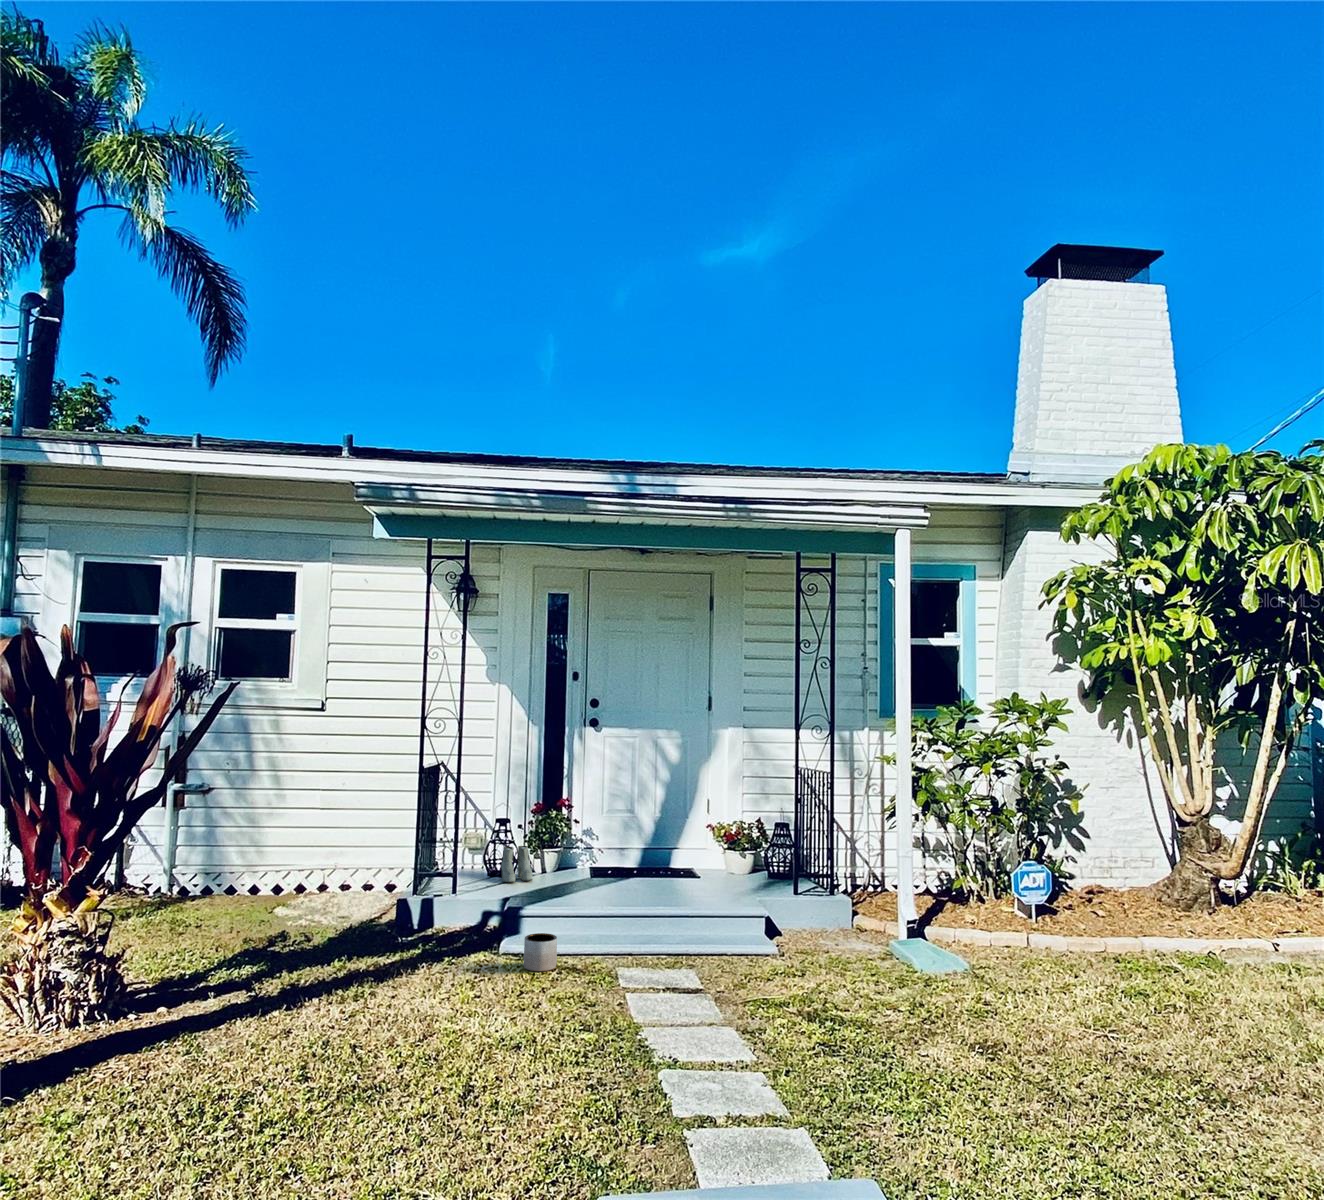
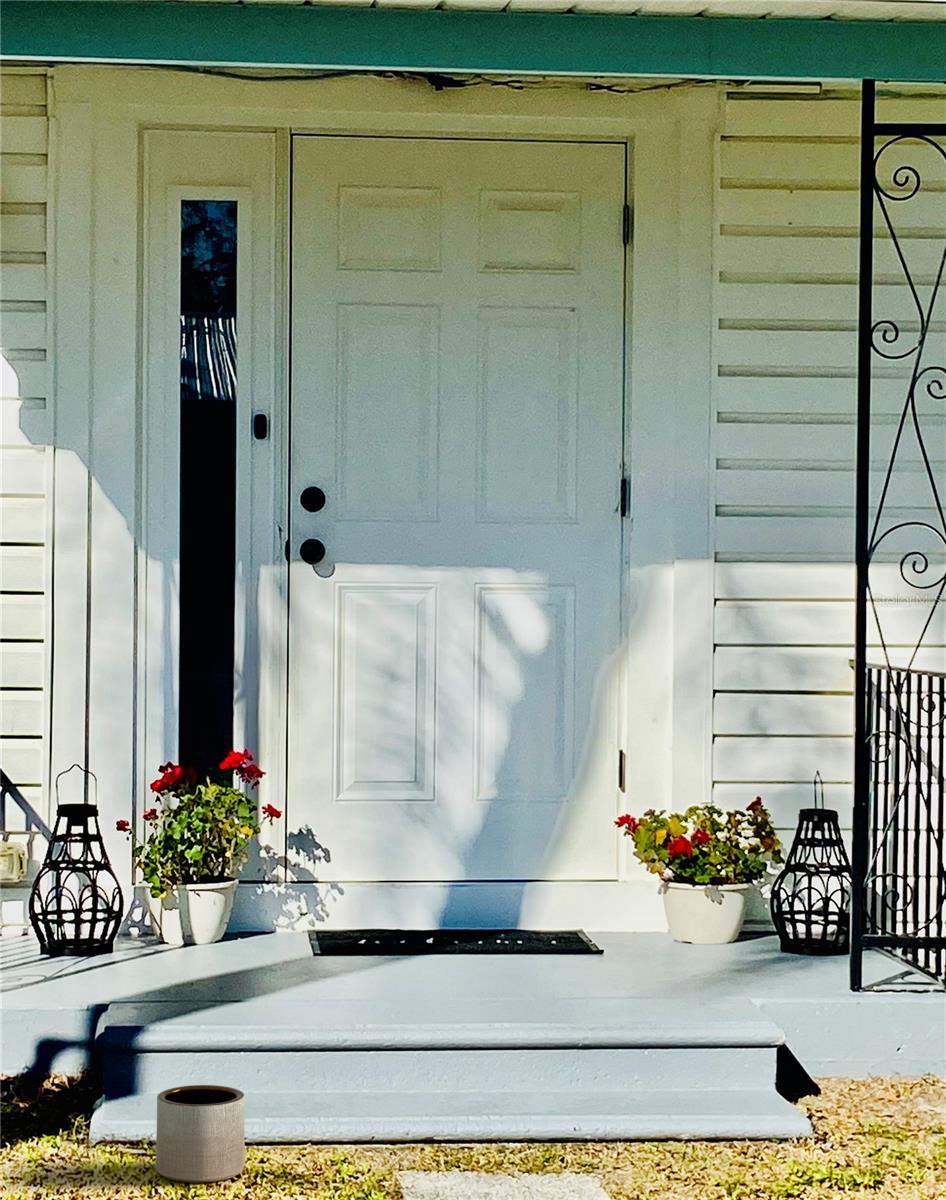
boots: present [501,846,533,883] -> none [77,873,162,966]

